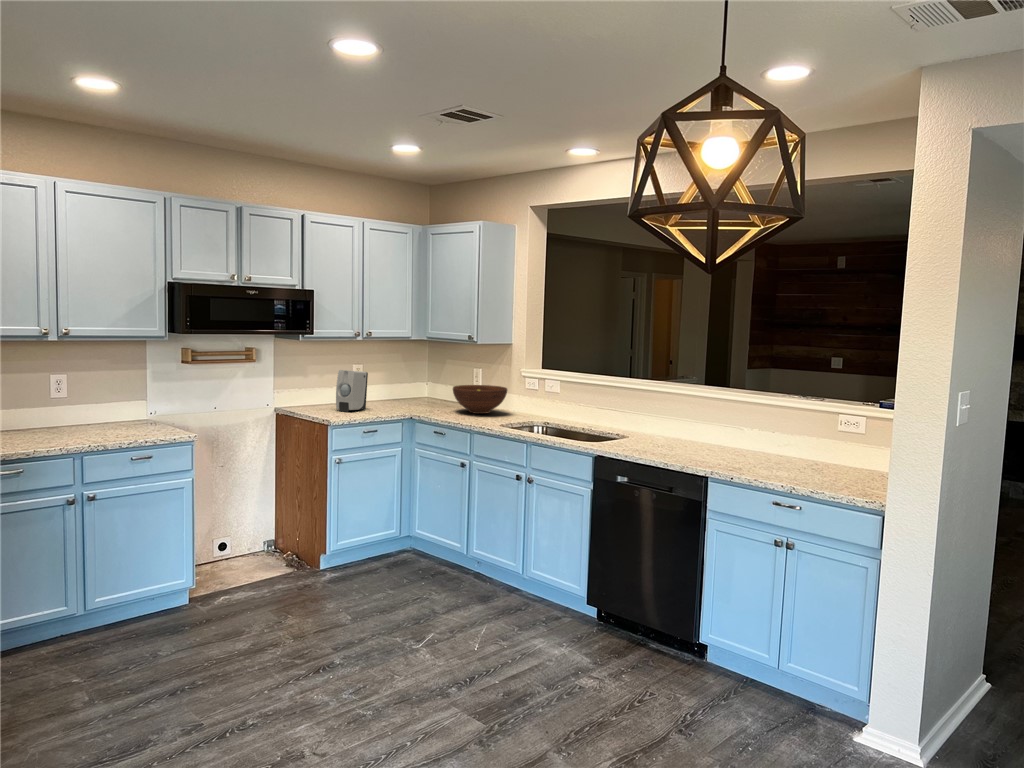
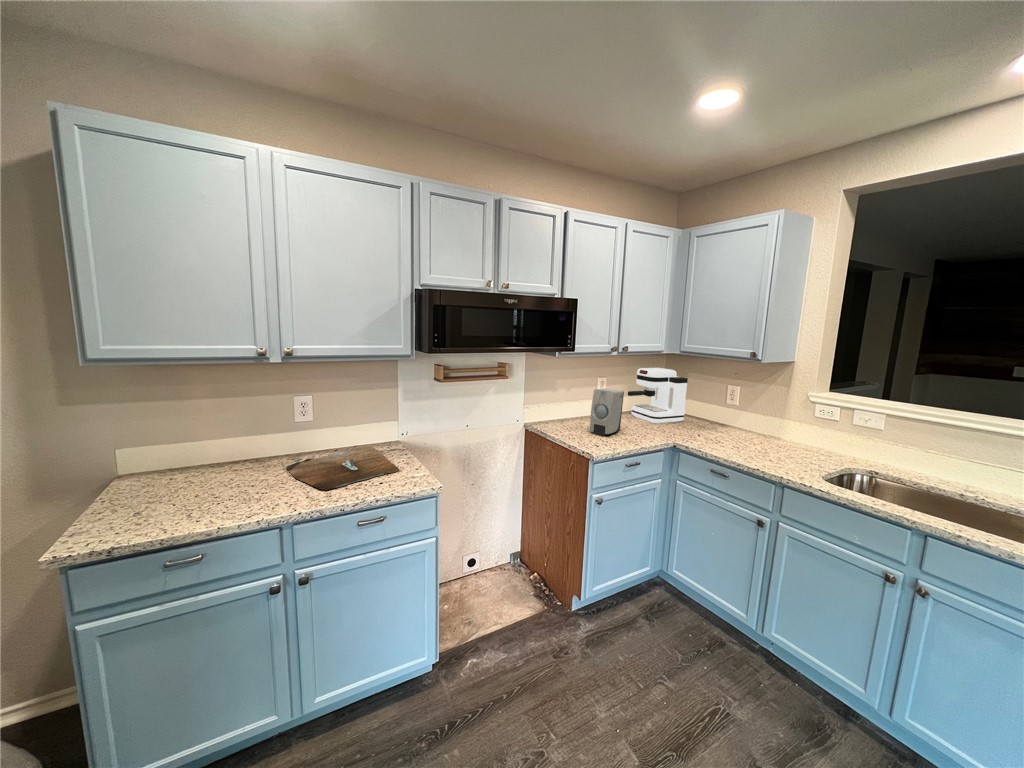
coffee maker: none [380,354,435,405] -> present [628,368,688,424]
fruit bowl: present [453,385,507,414] -> none [719,407,793,445]
cutting board: none [53,422,157,438] -> present [286,447,399,490]

